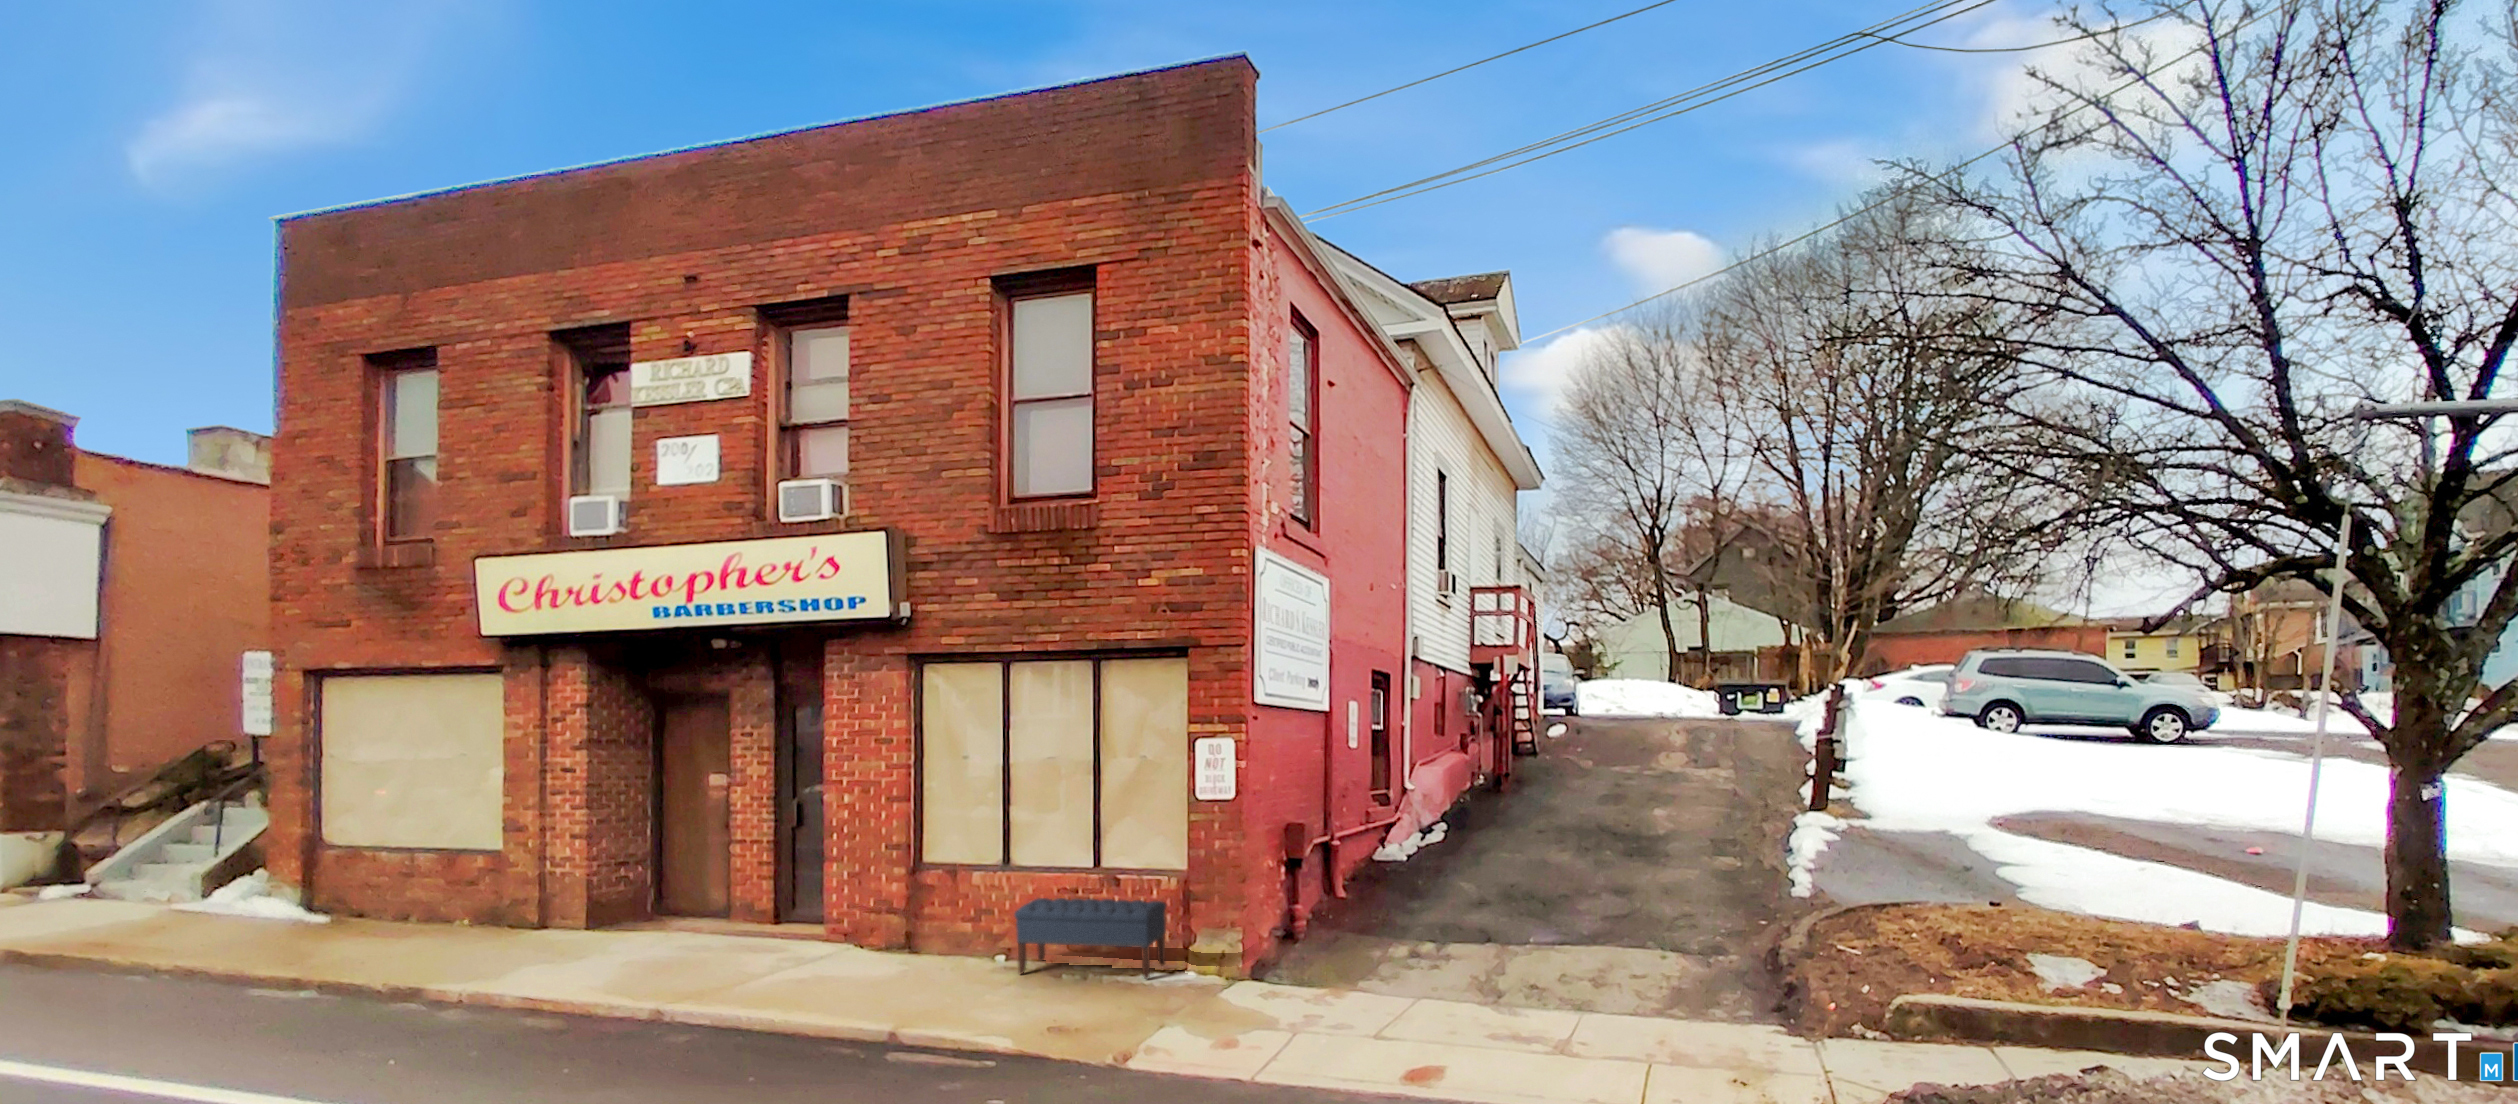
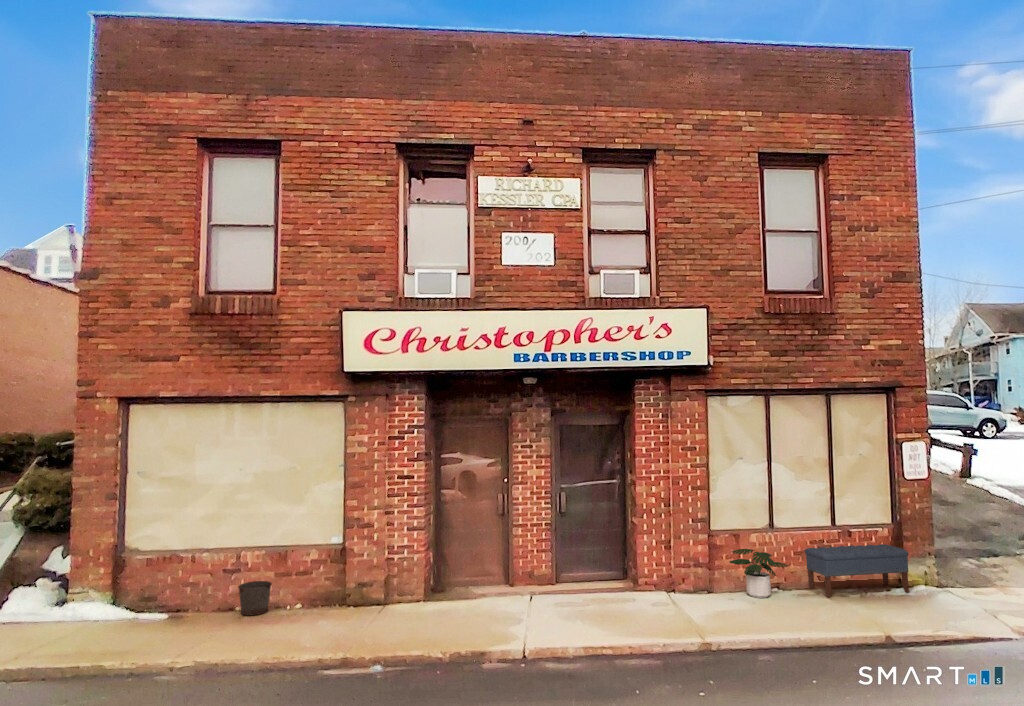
bucket: none [380,889,427,929] -> present [238,581,272,616]
potted plant: none [906,892,982,966] -> present [730,549,788,598]

